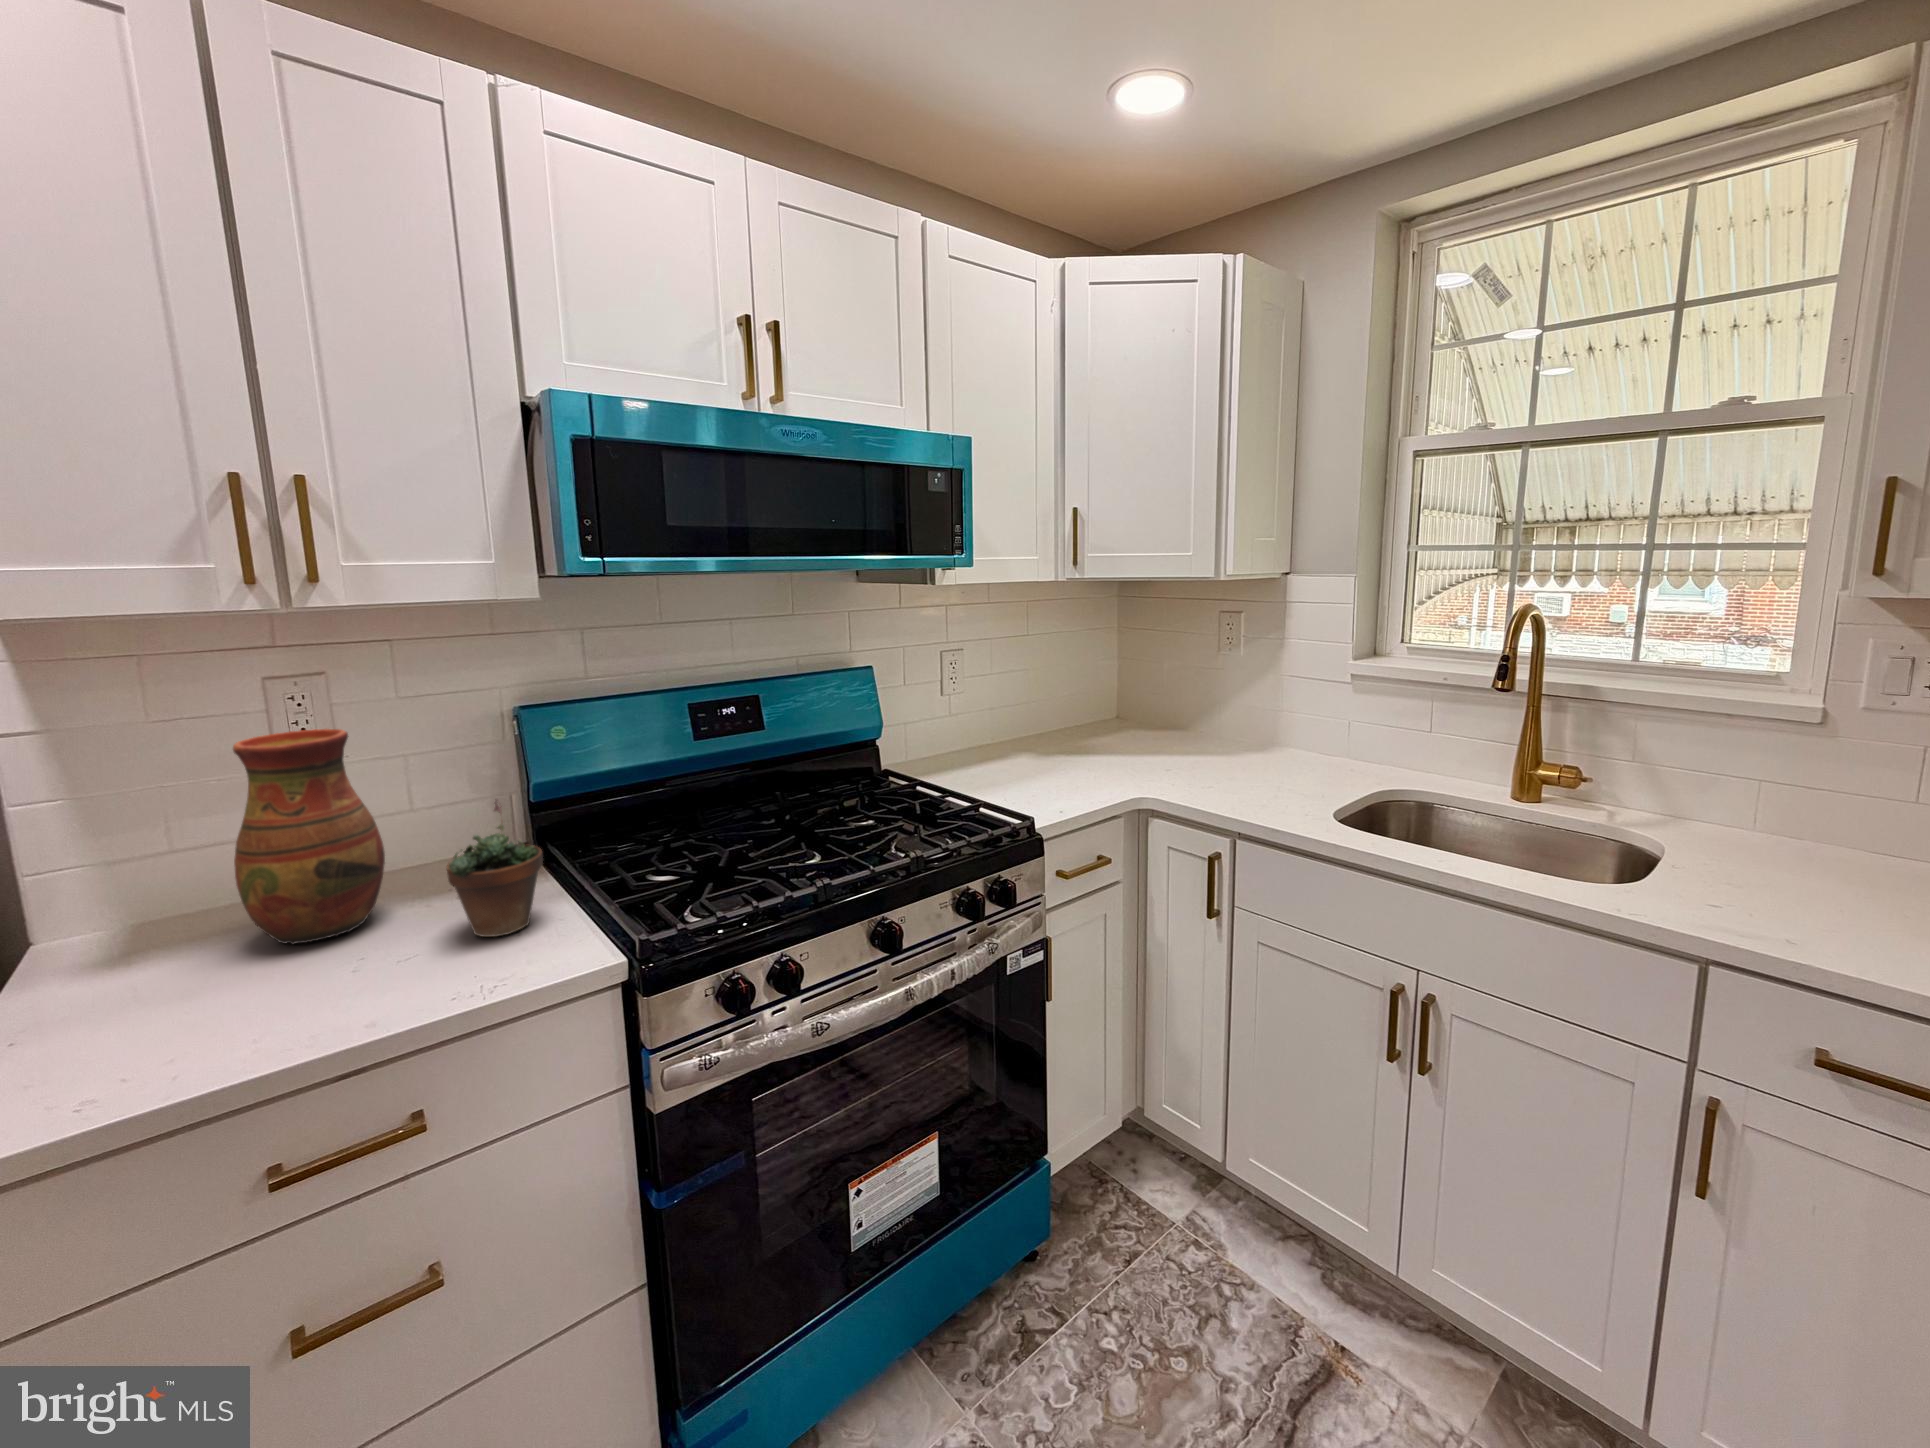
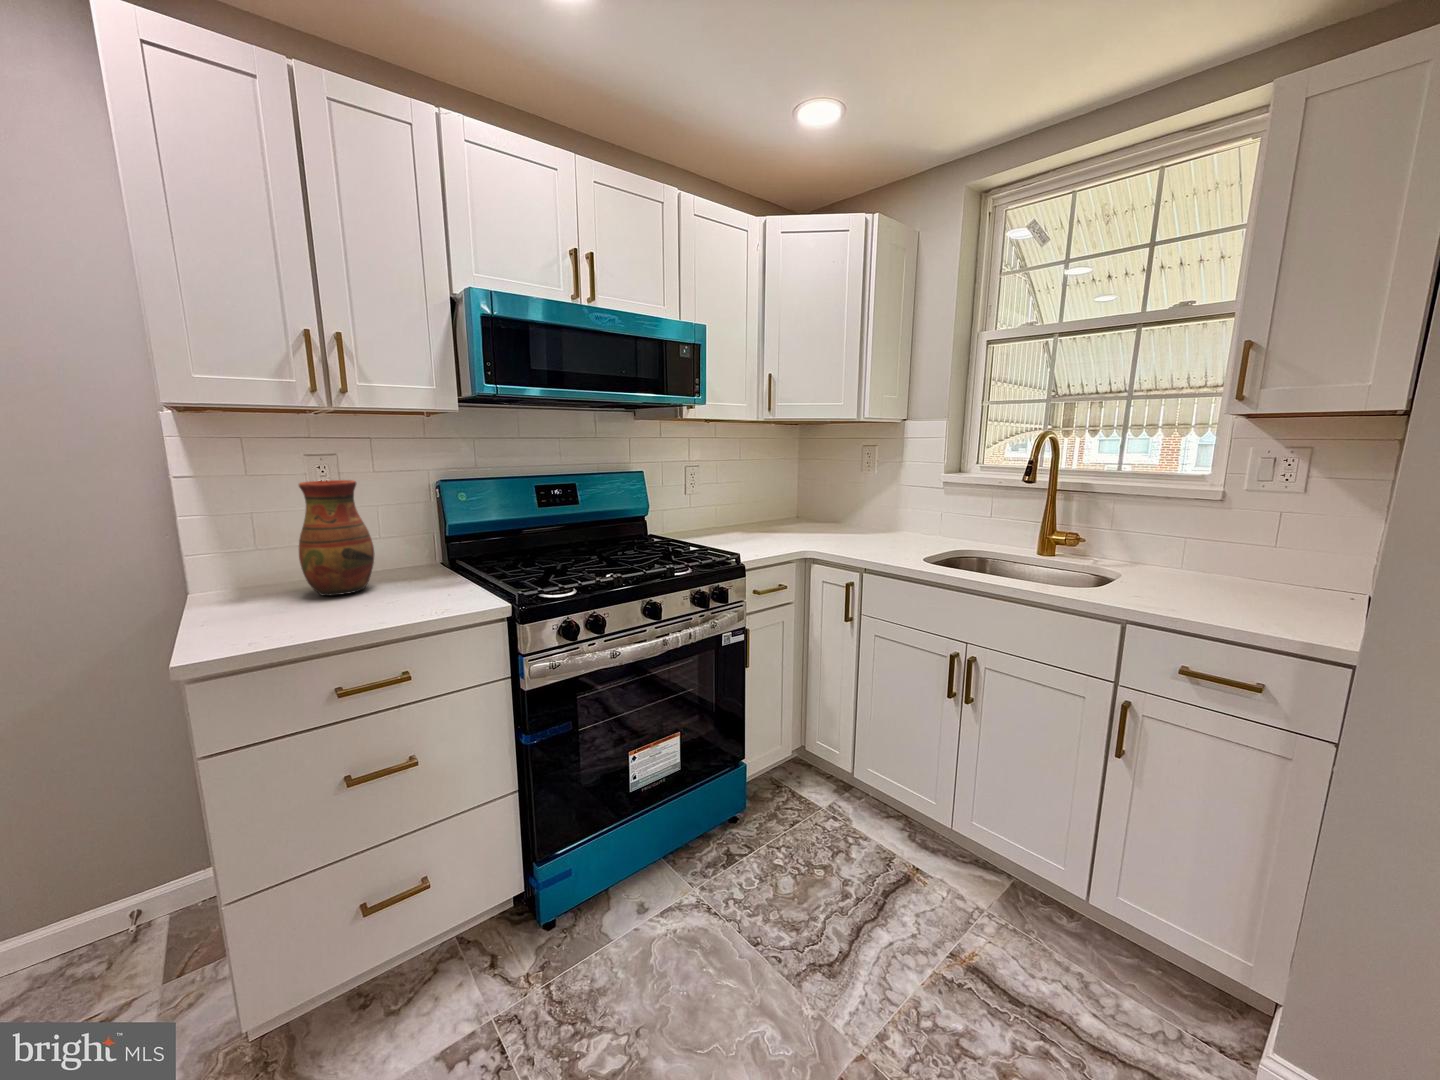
succulent plant: present [447,799,543,937] -> none [411,519,462,595]

